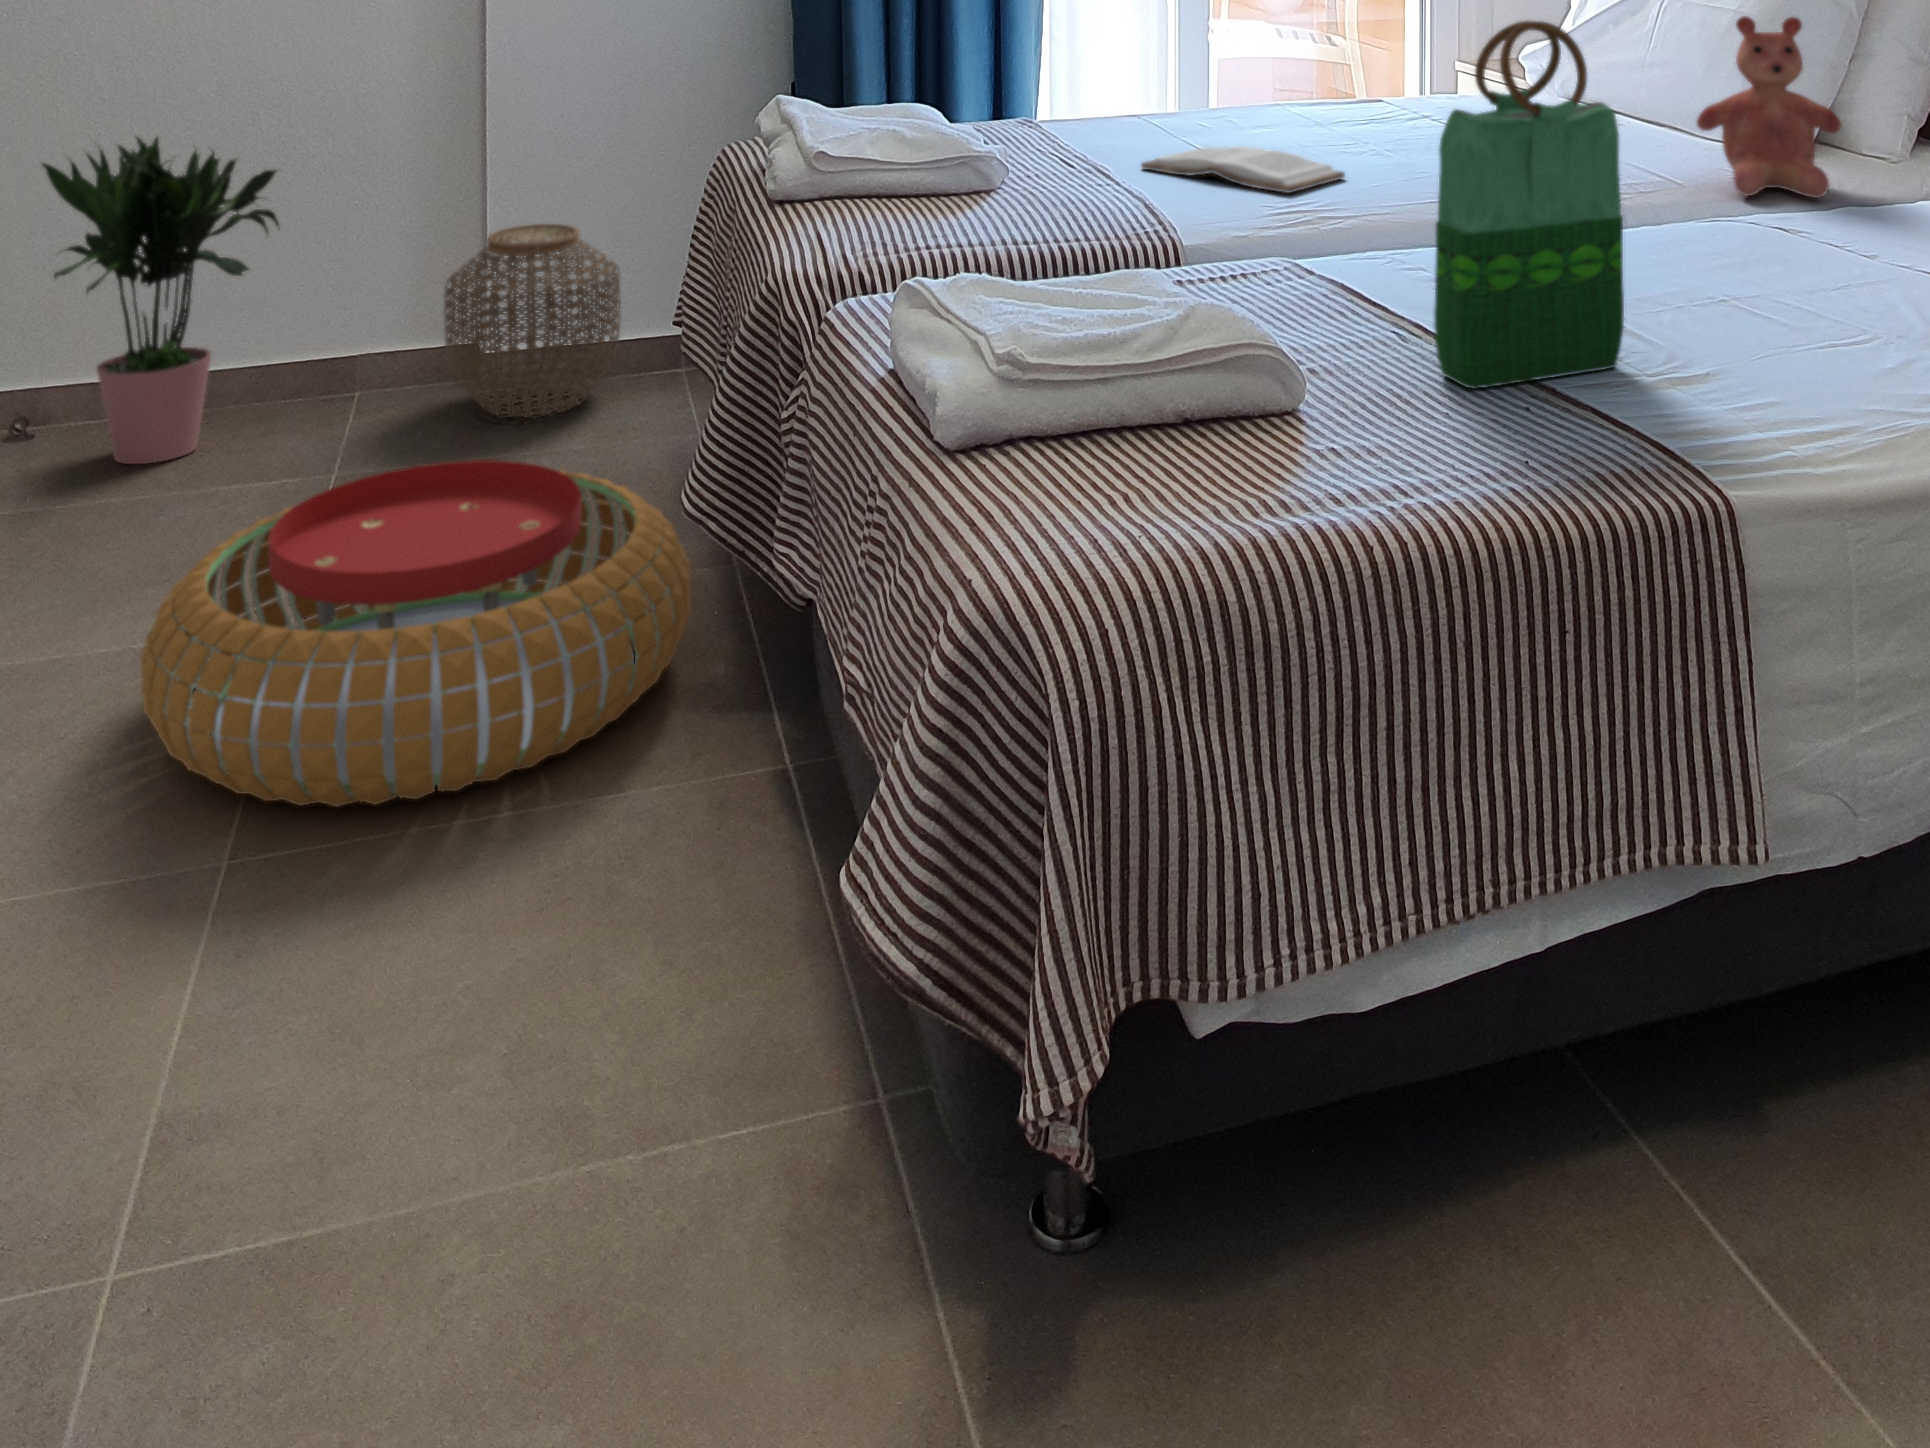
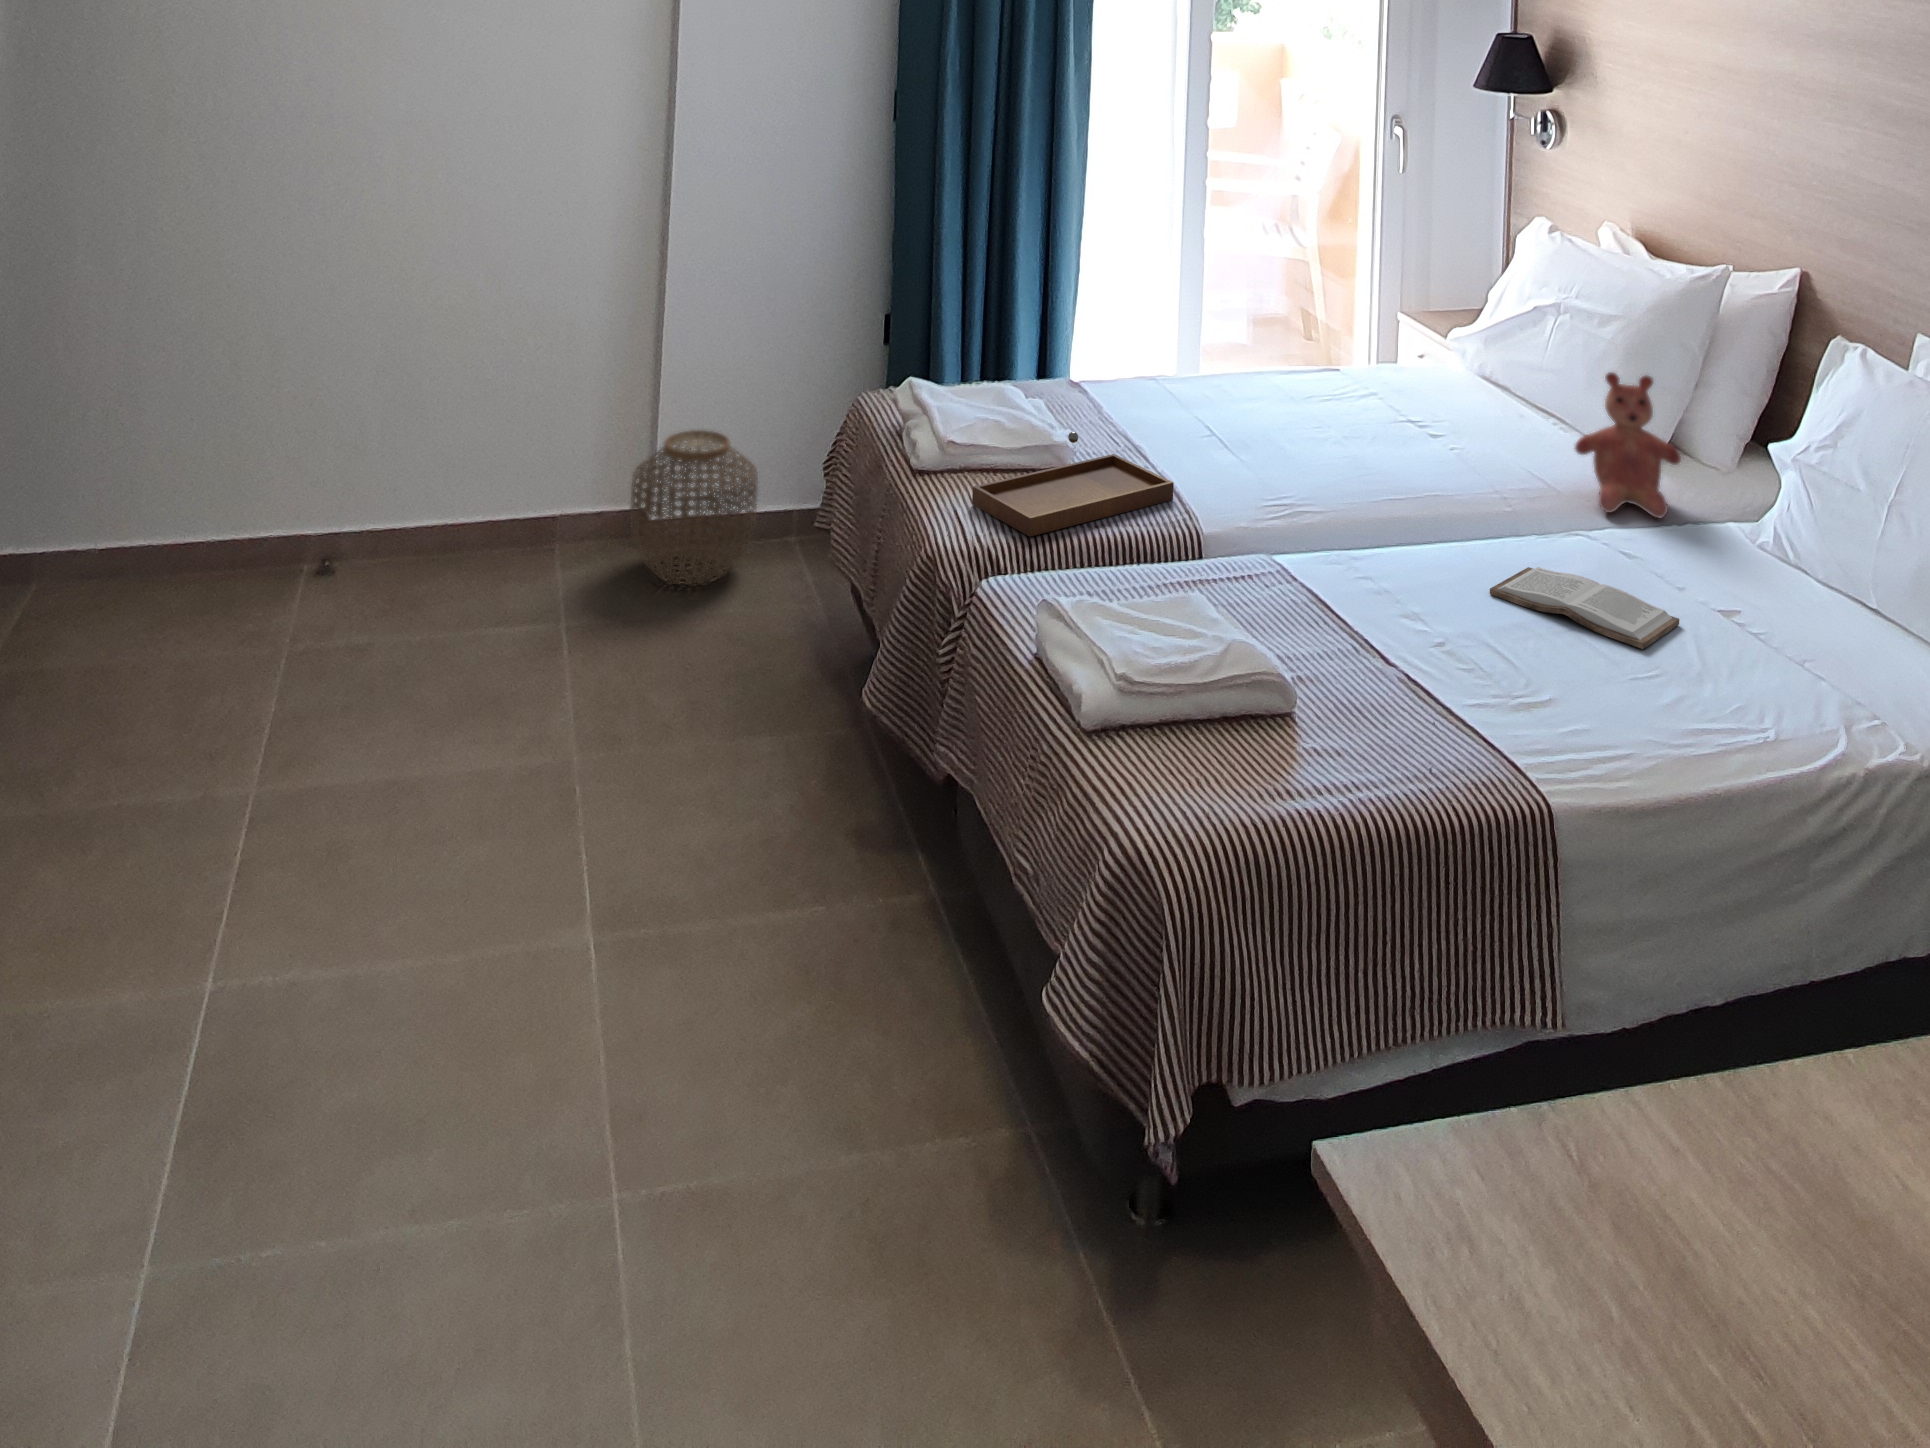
tote bag: present [1434,21,1624,388] -> none [1379,455,1503,698]
tray: none [850,125,1142,252] -> present [972,432,1174,537]
potted plant: present [42,137,279,464] -> none [357,344,536,611]
book: present [1141,146,1345,193] -> present [1490,567,1679,649]
pouf: present [141,460,691,807] -> none [514,654,861,908]

